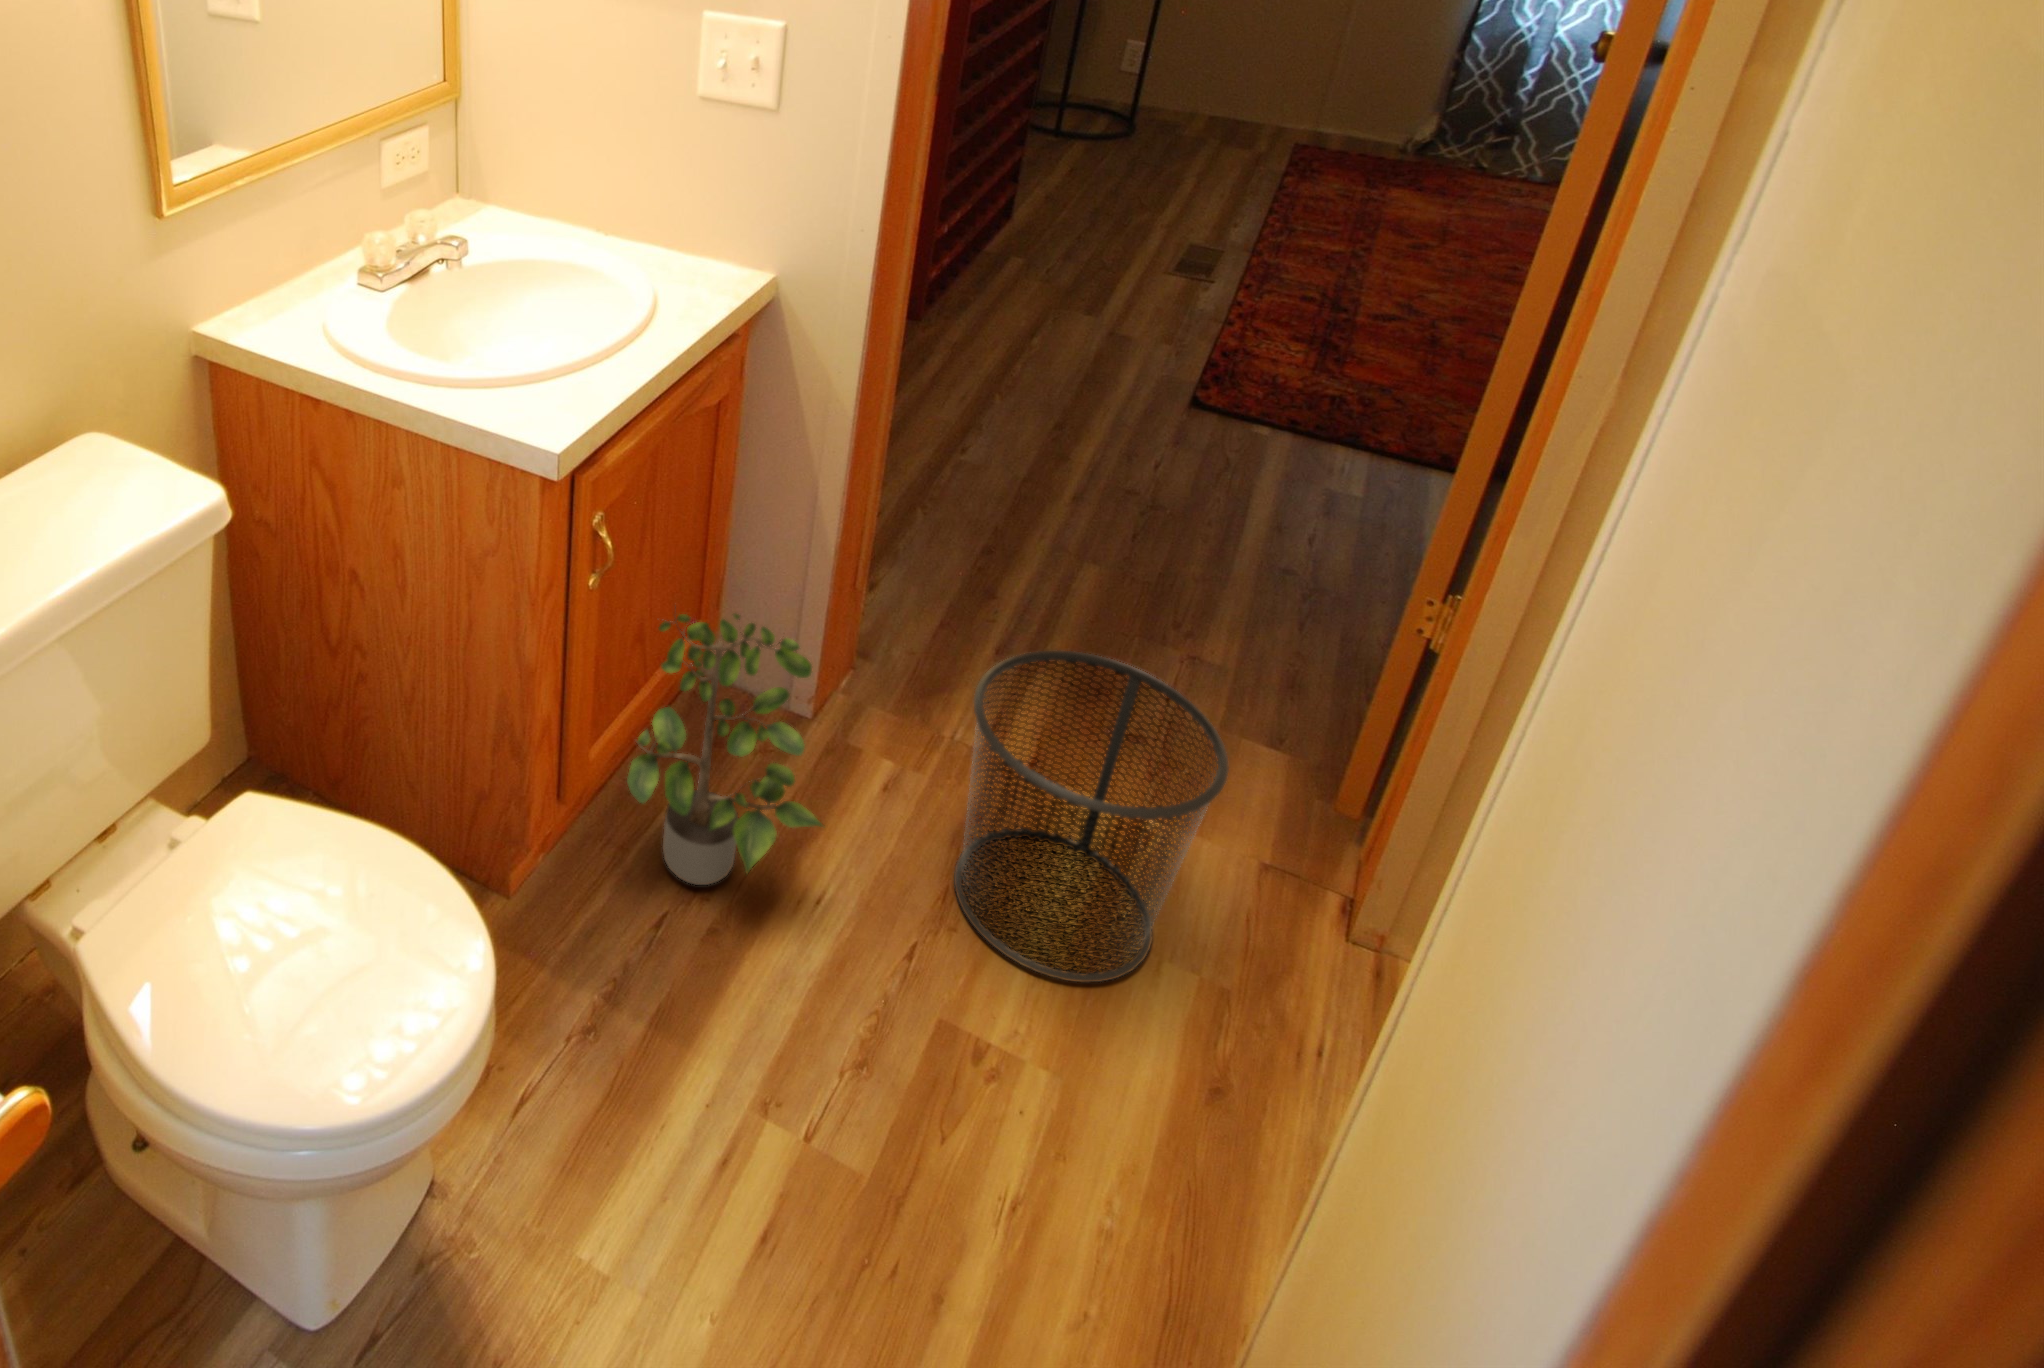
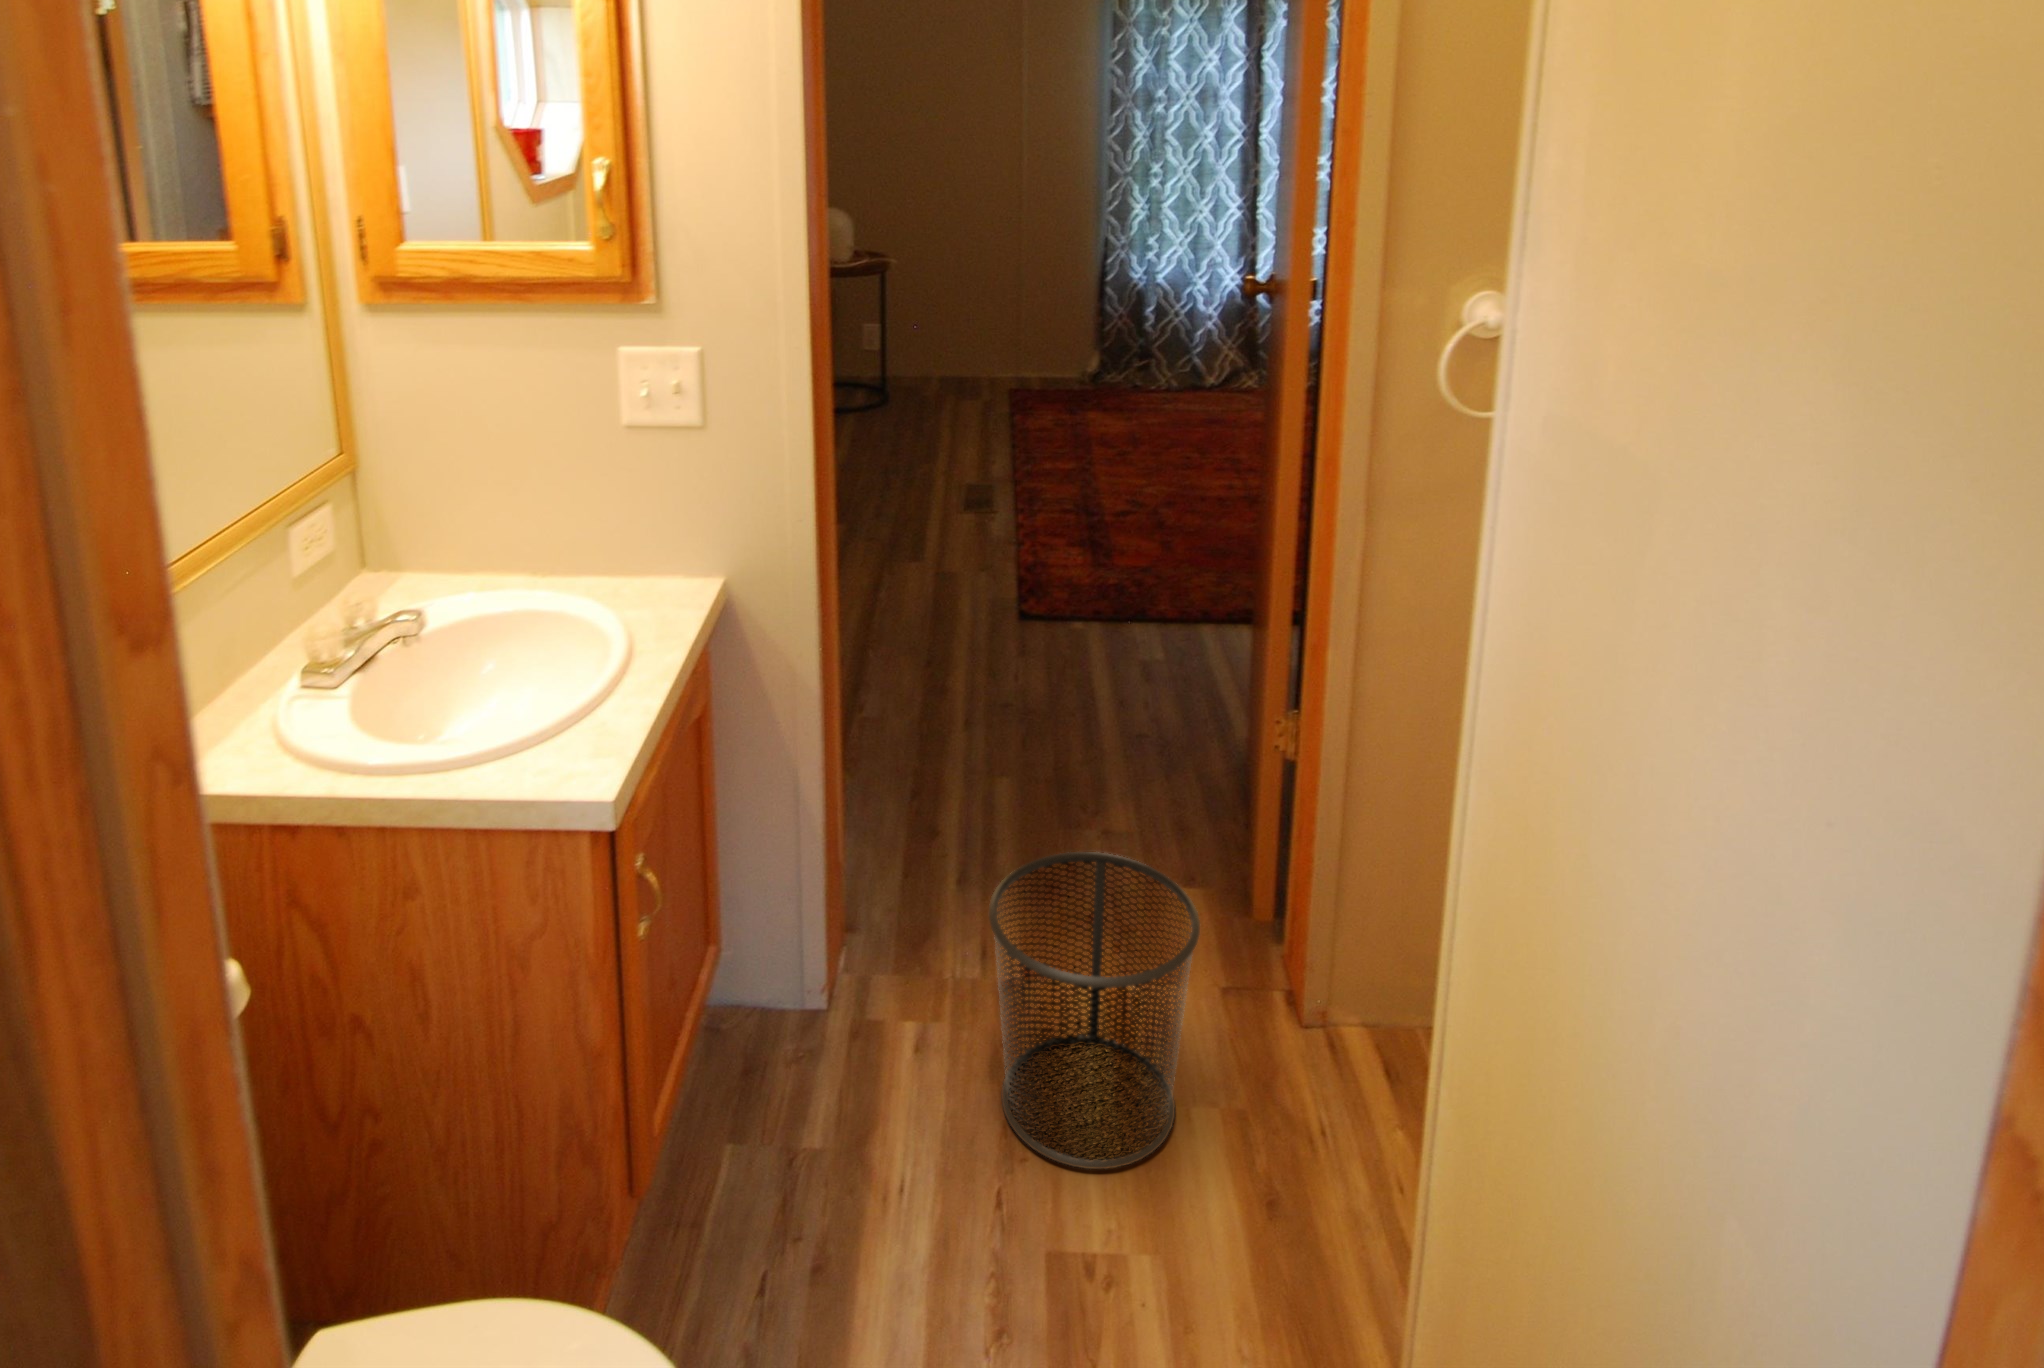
potted plant: present [627,607,823,885] -> none [696,914,901,1235]

